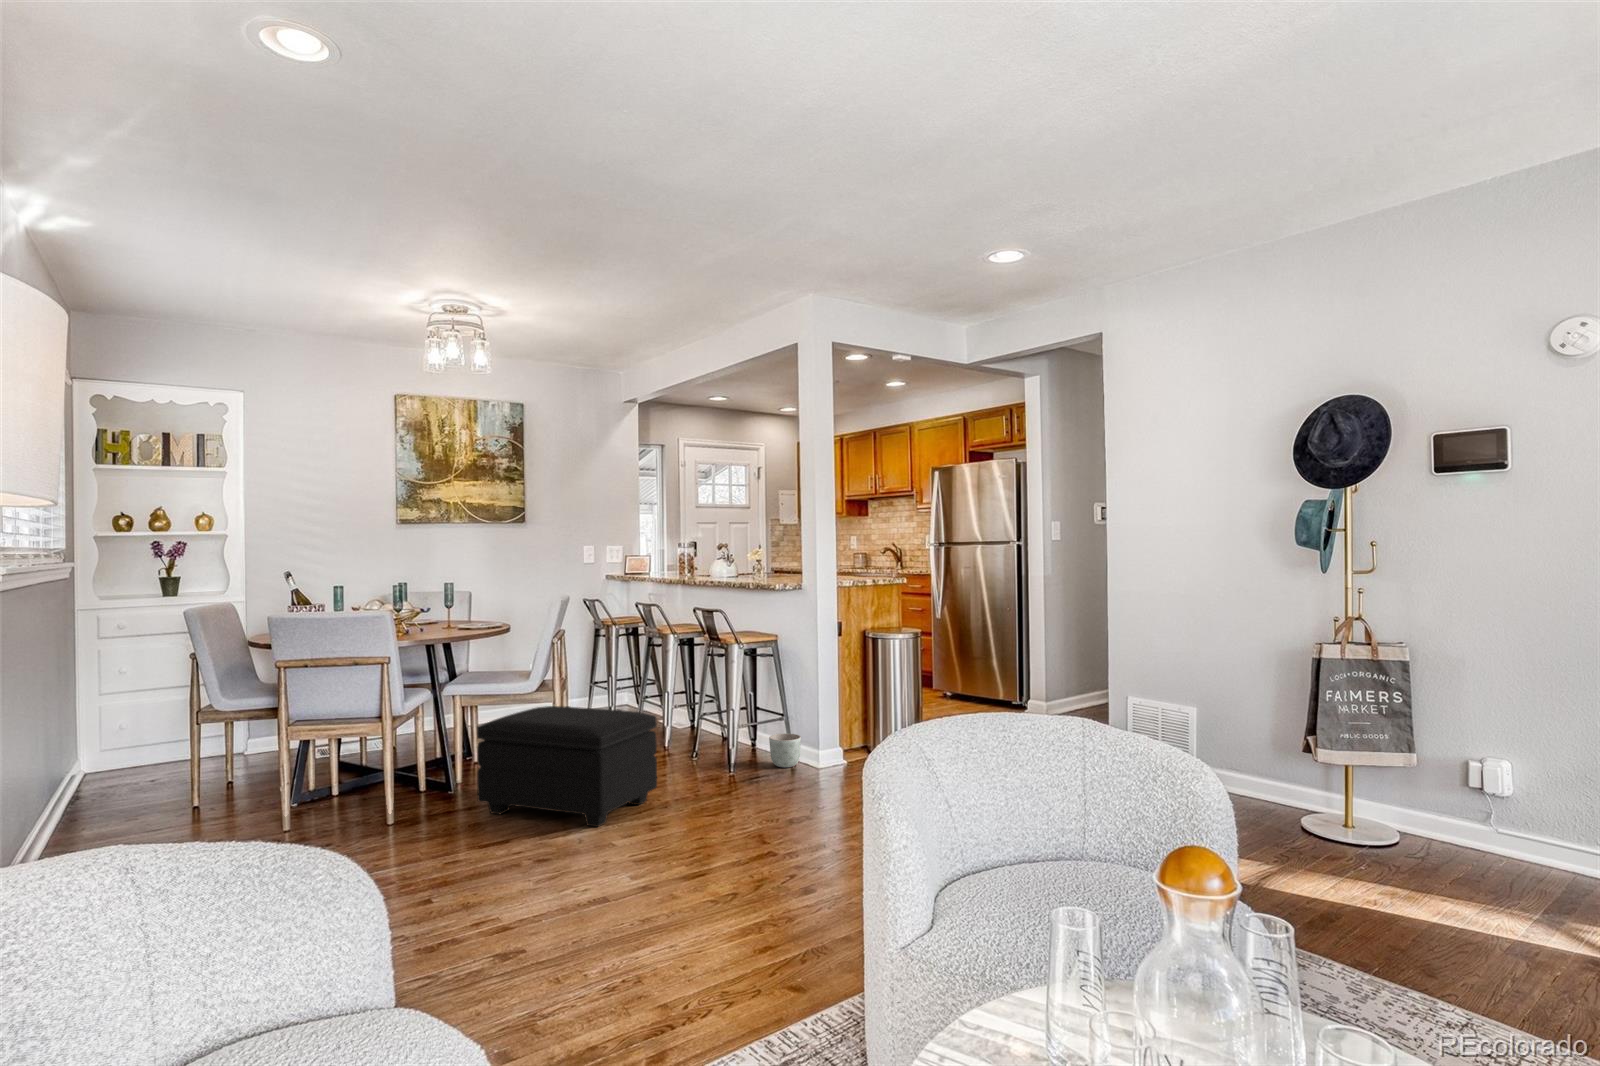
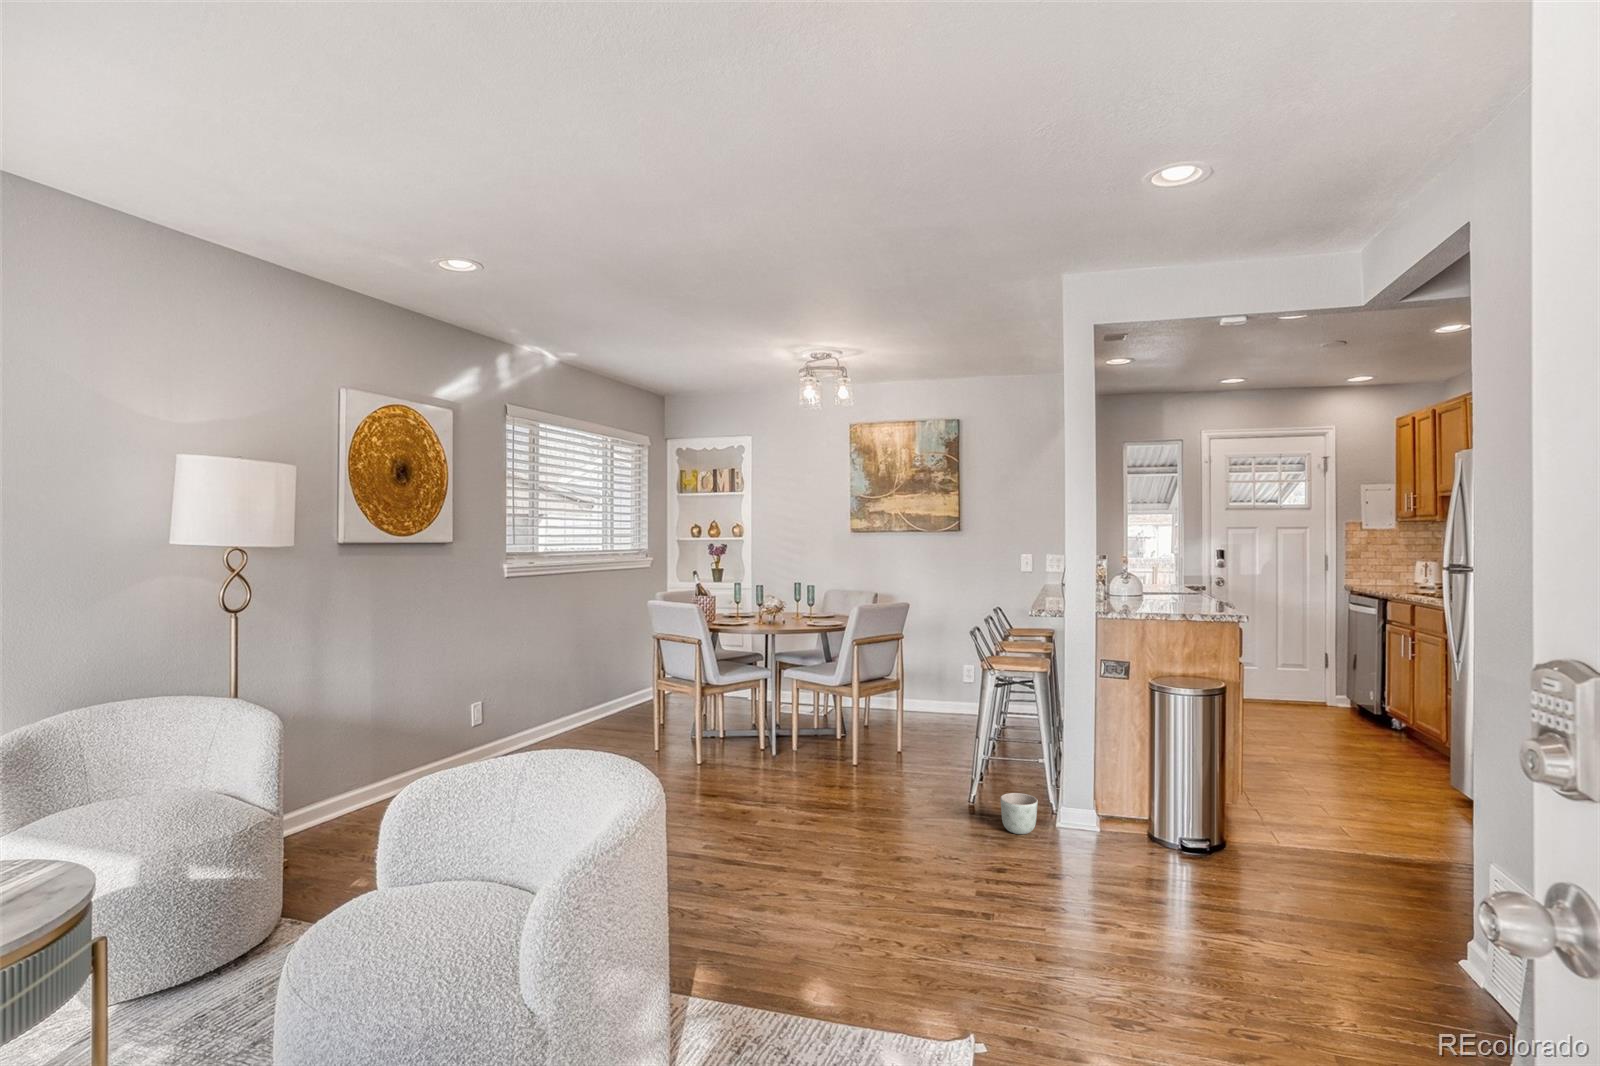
footstool: present [477,706,657,827] -> none [729,709,840,823]

